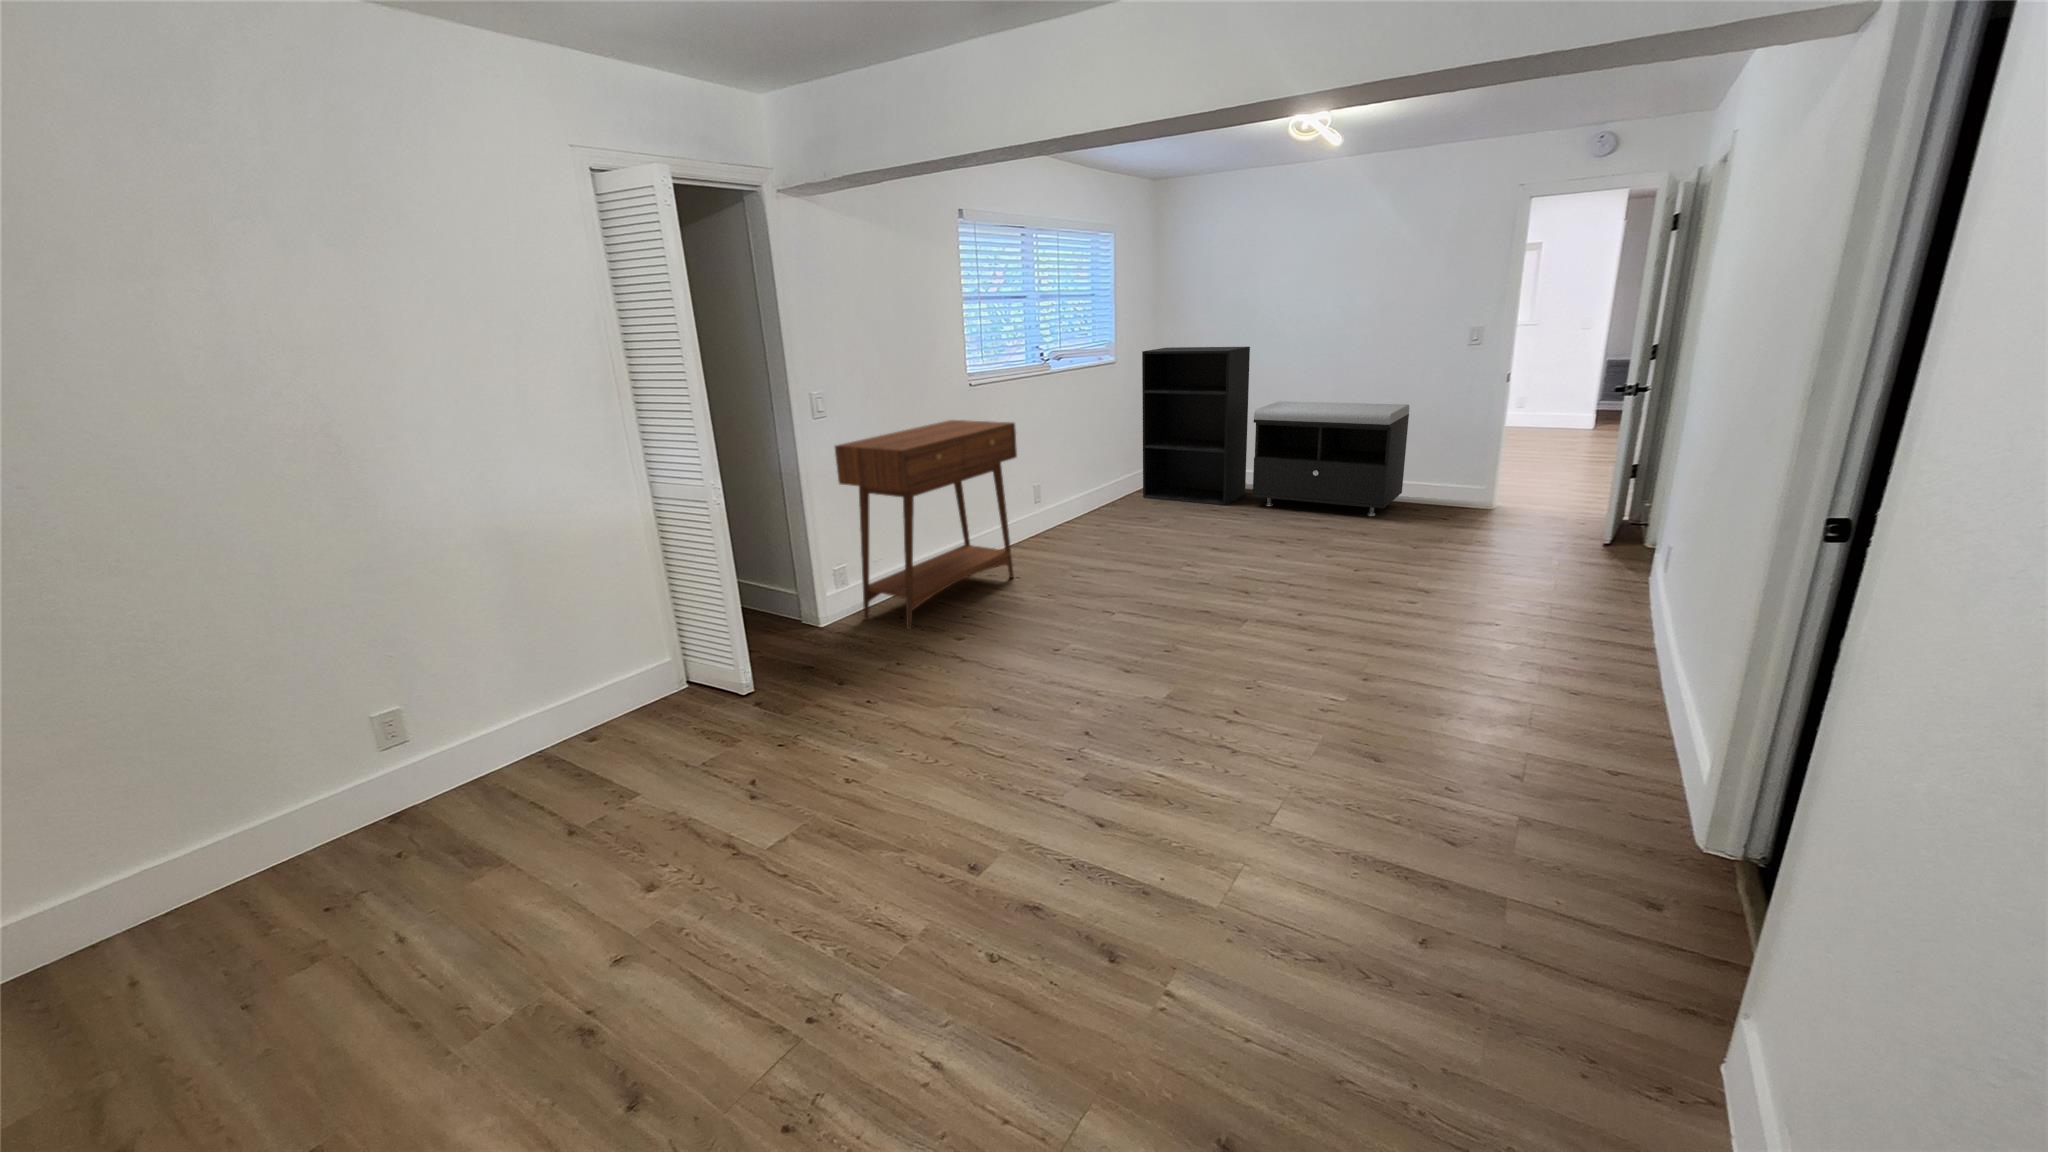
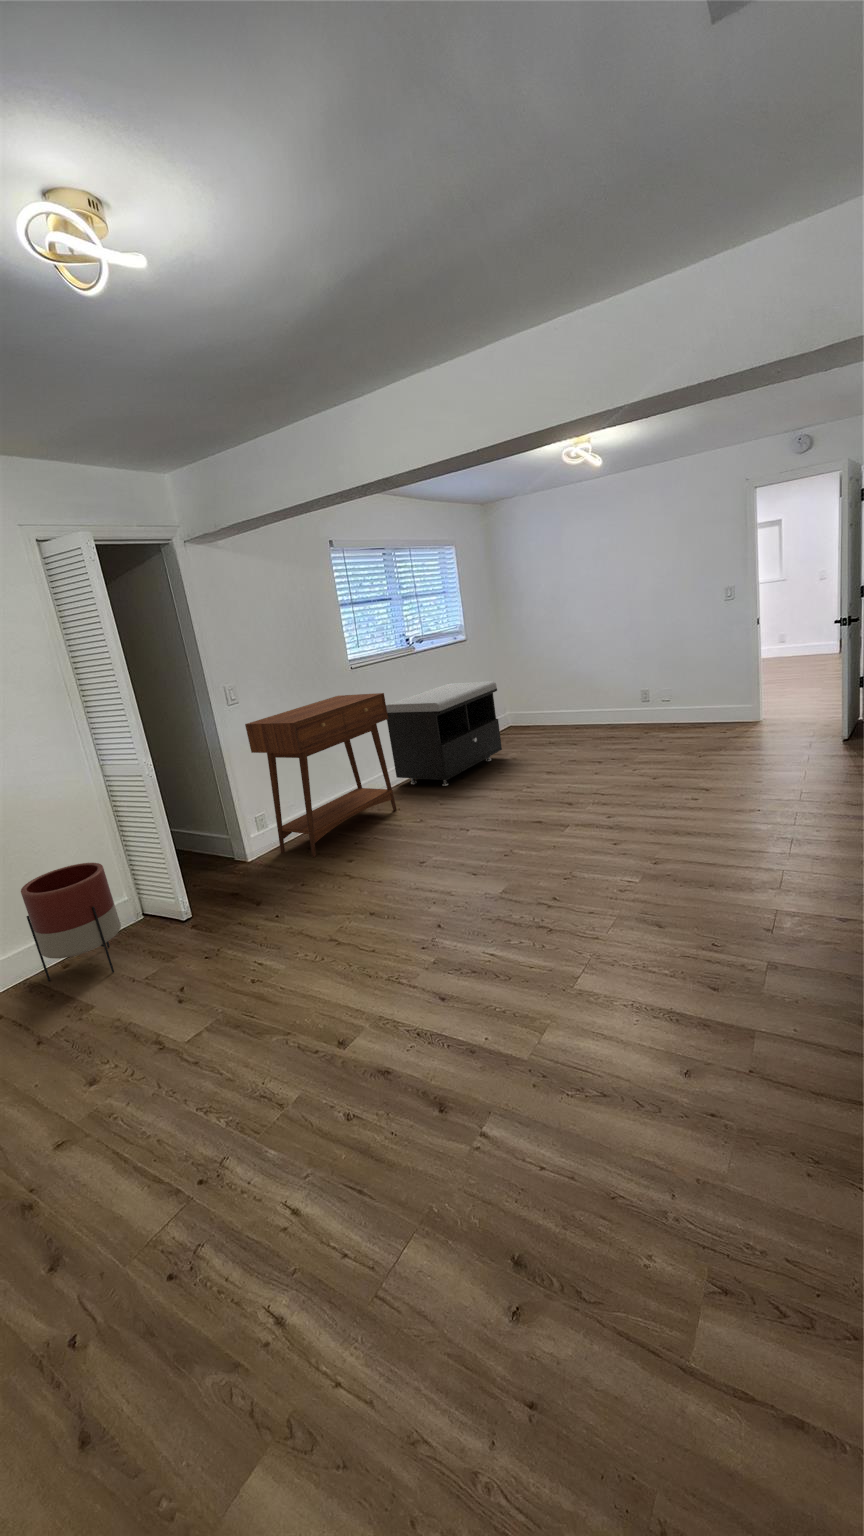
bookshelf: present [1142,347,1250,505] -> none [486,618,576,738]
storage bench: present [1252,401,1409,516] -> present [386,681,502,786]
planter: none [548,608,669,756] -> present [21,863,121,981]

